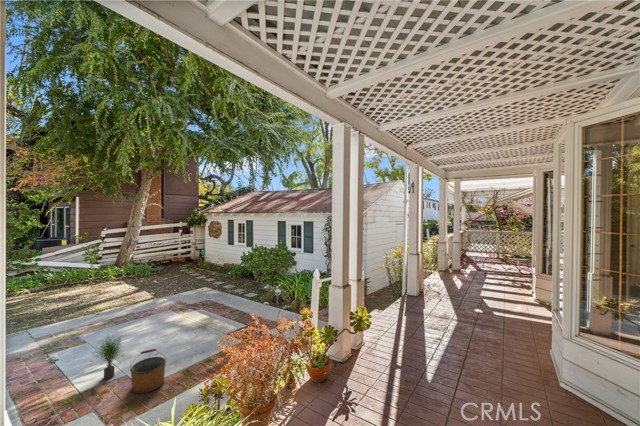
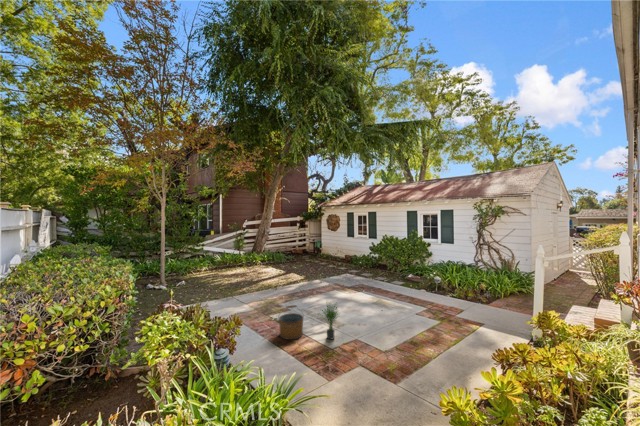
bucket: present [130,349,166,393] -> present [279,305,303,339]

